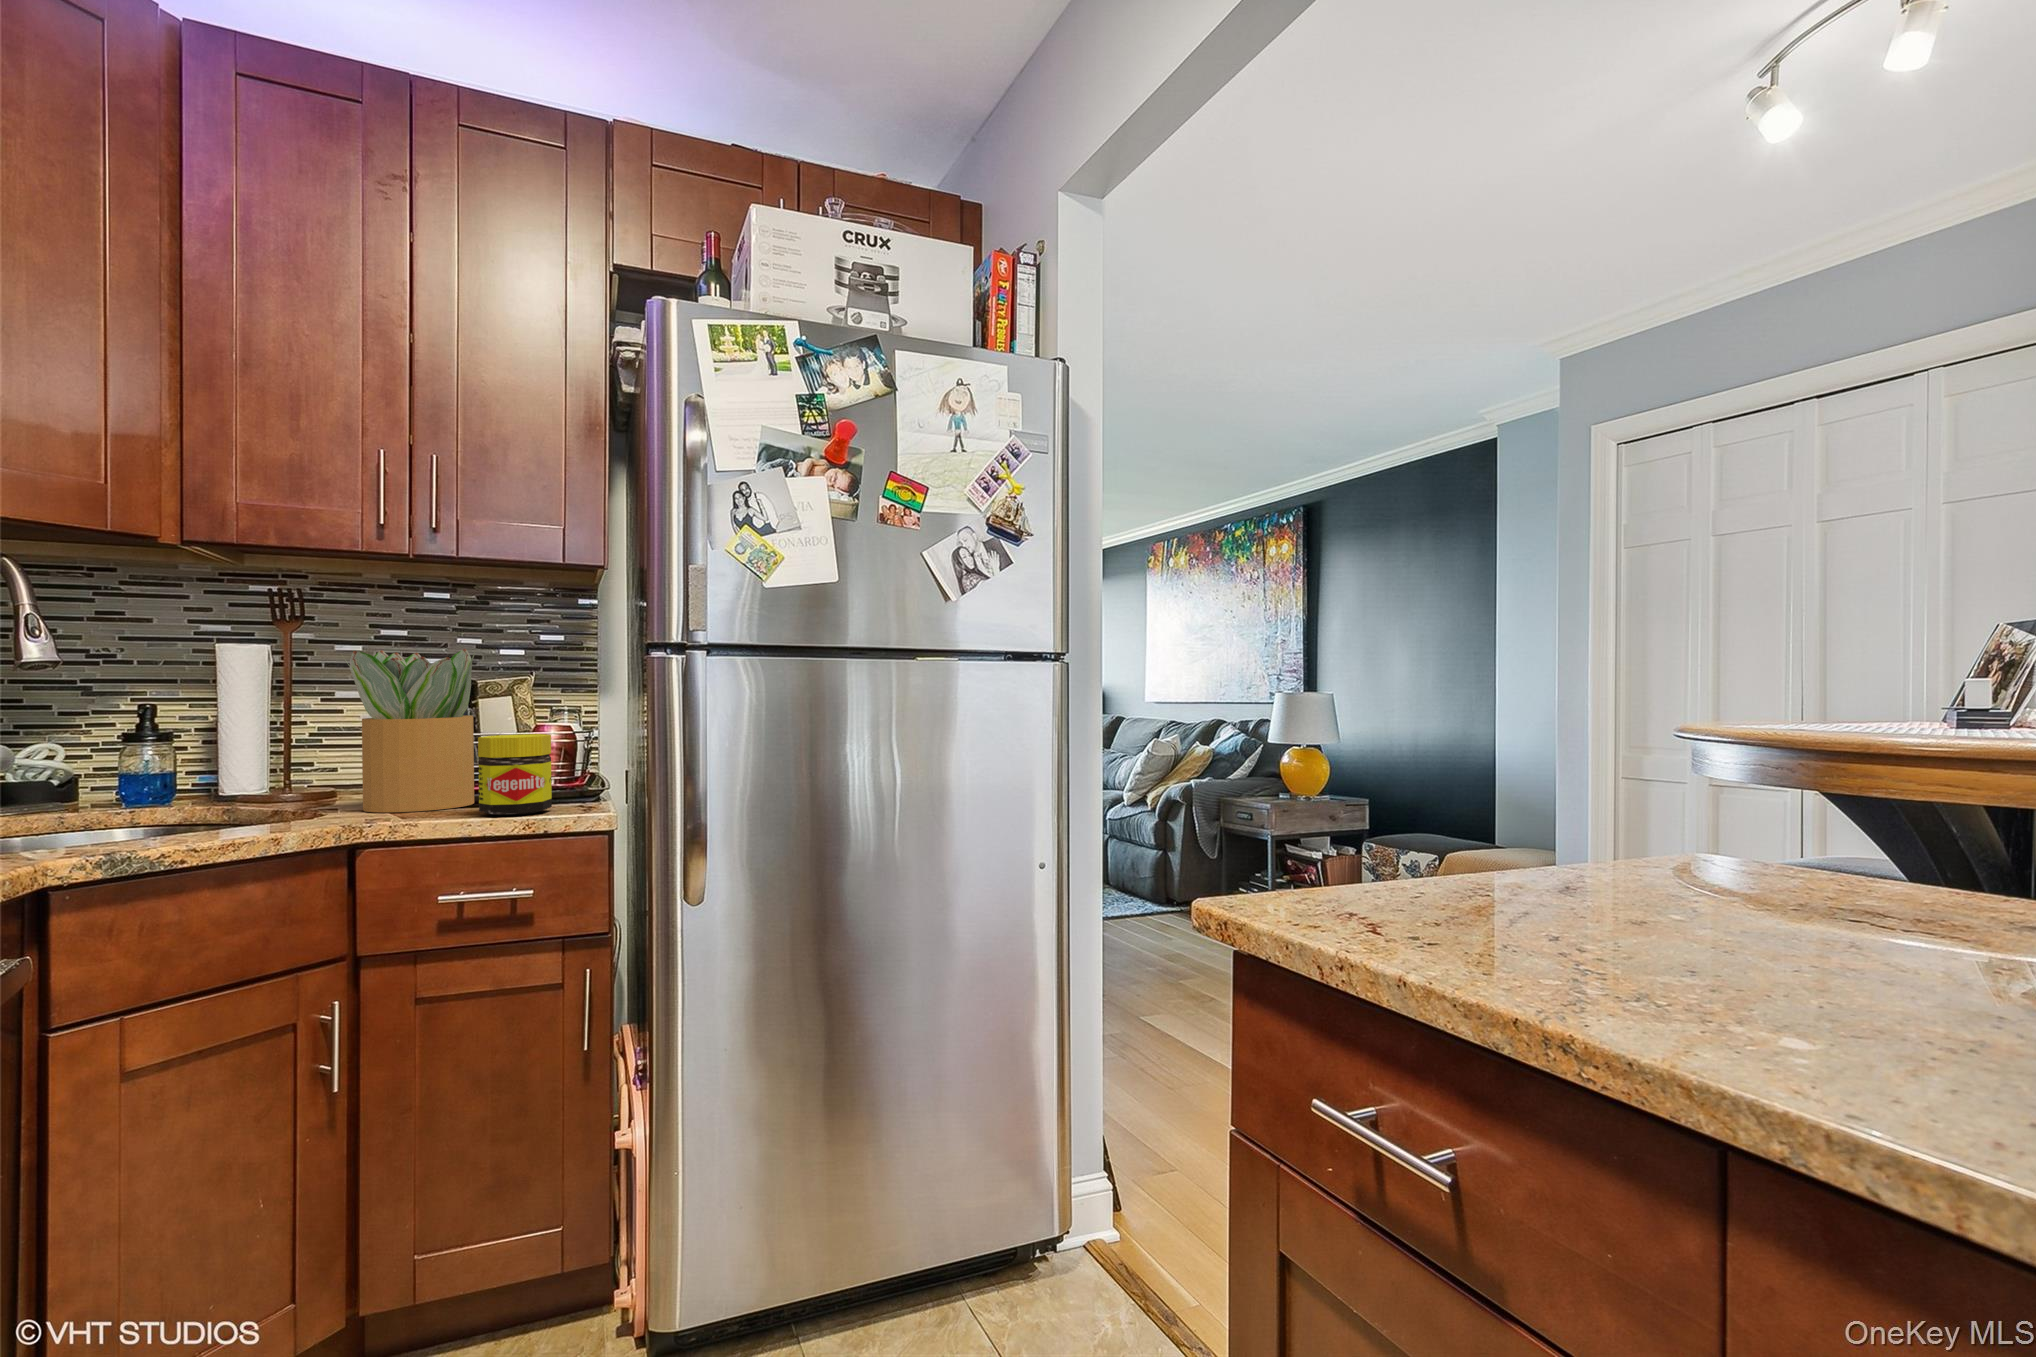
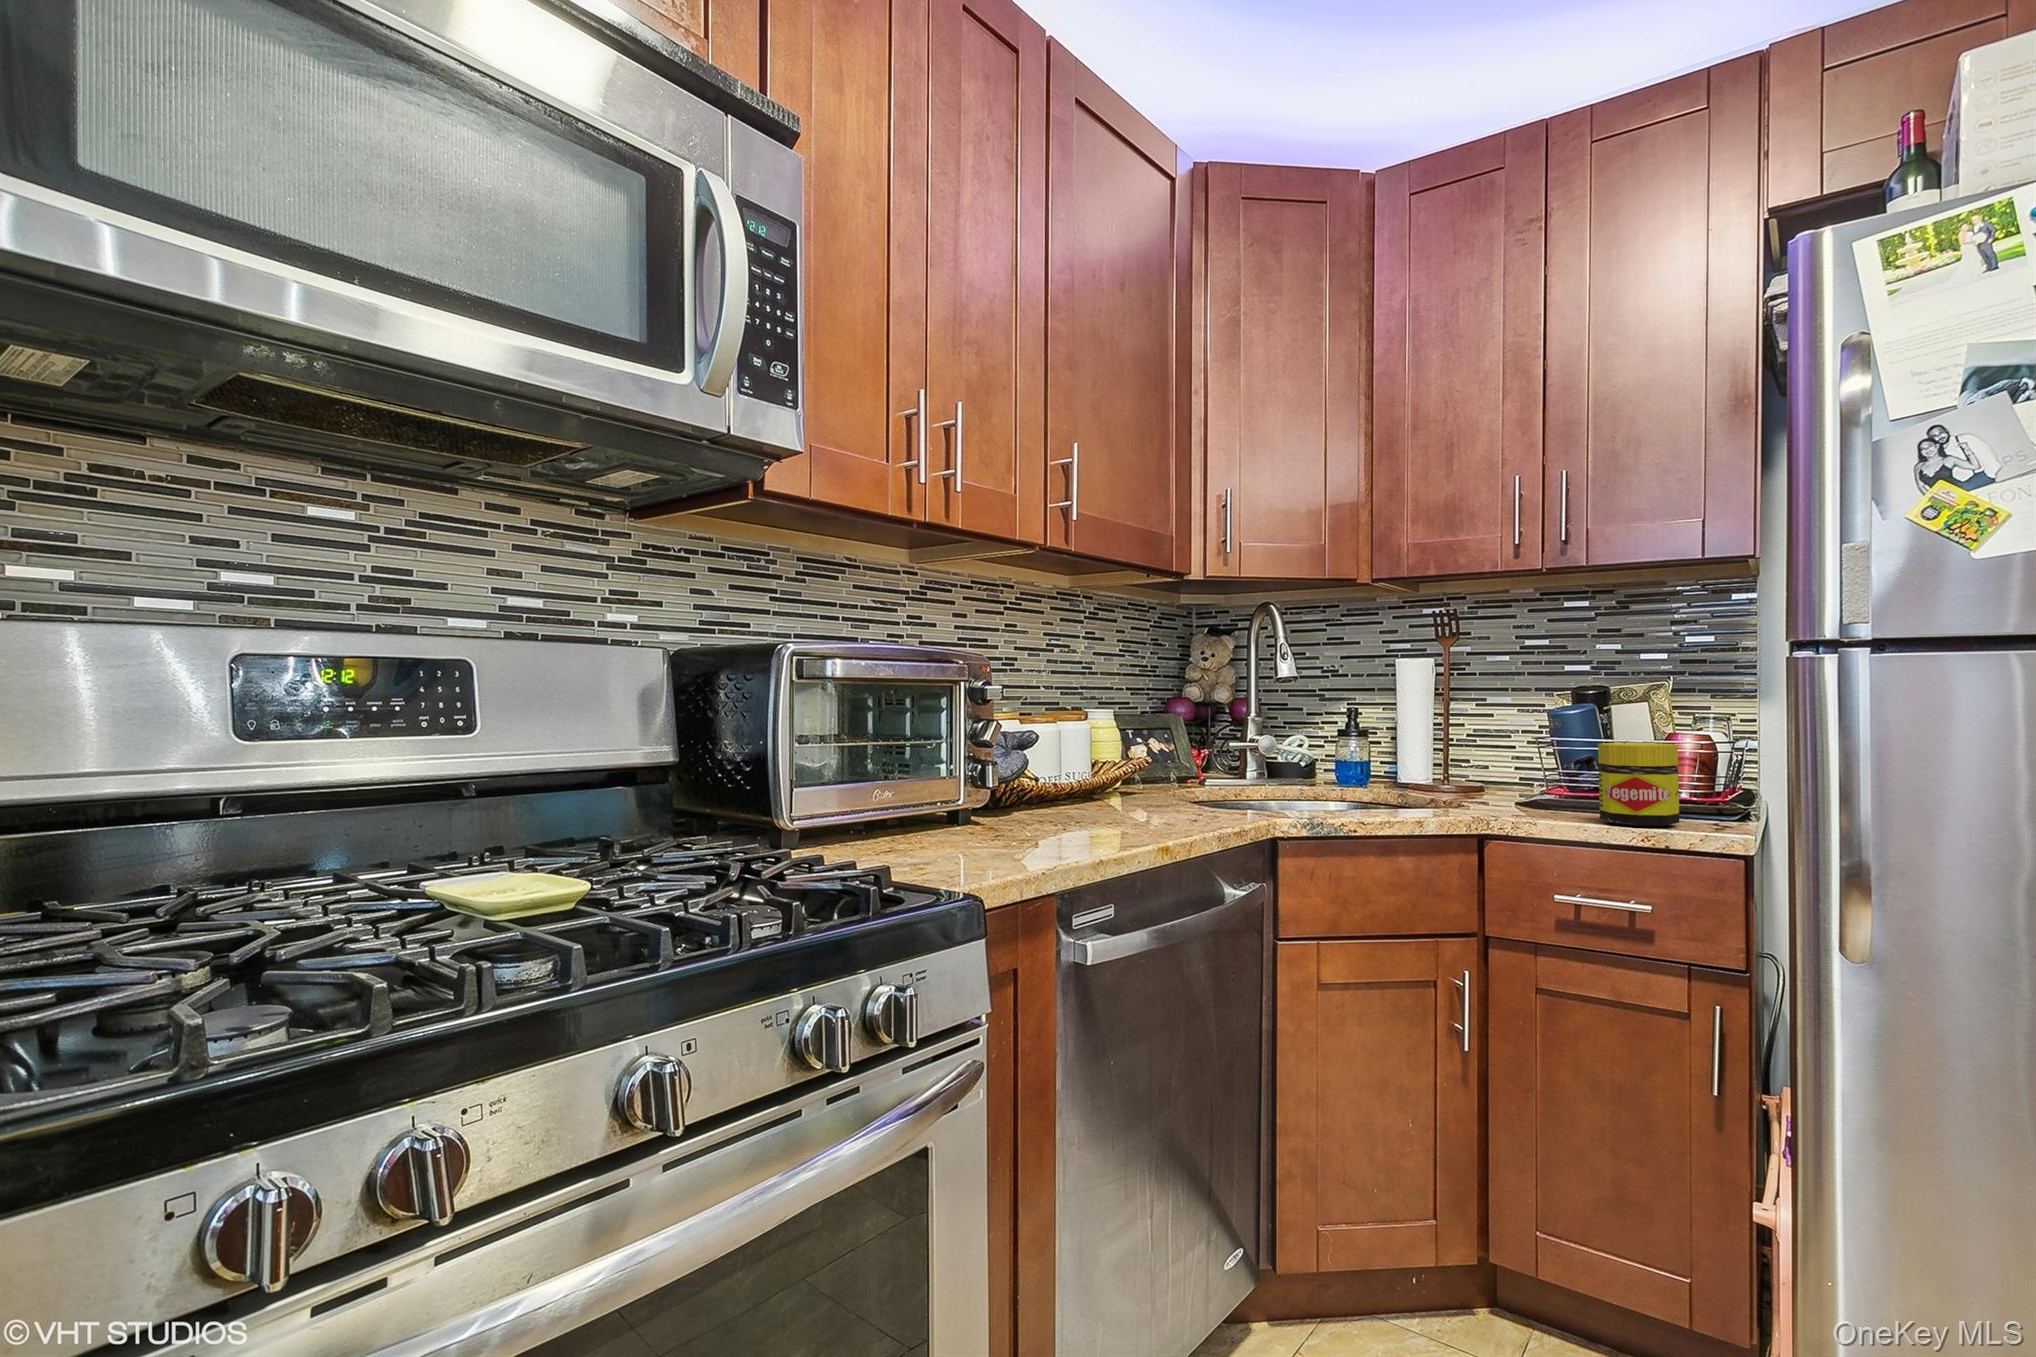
potted plant: present [348,649,475,812] -> none [1480,656,1604,812]

